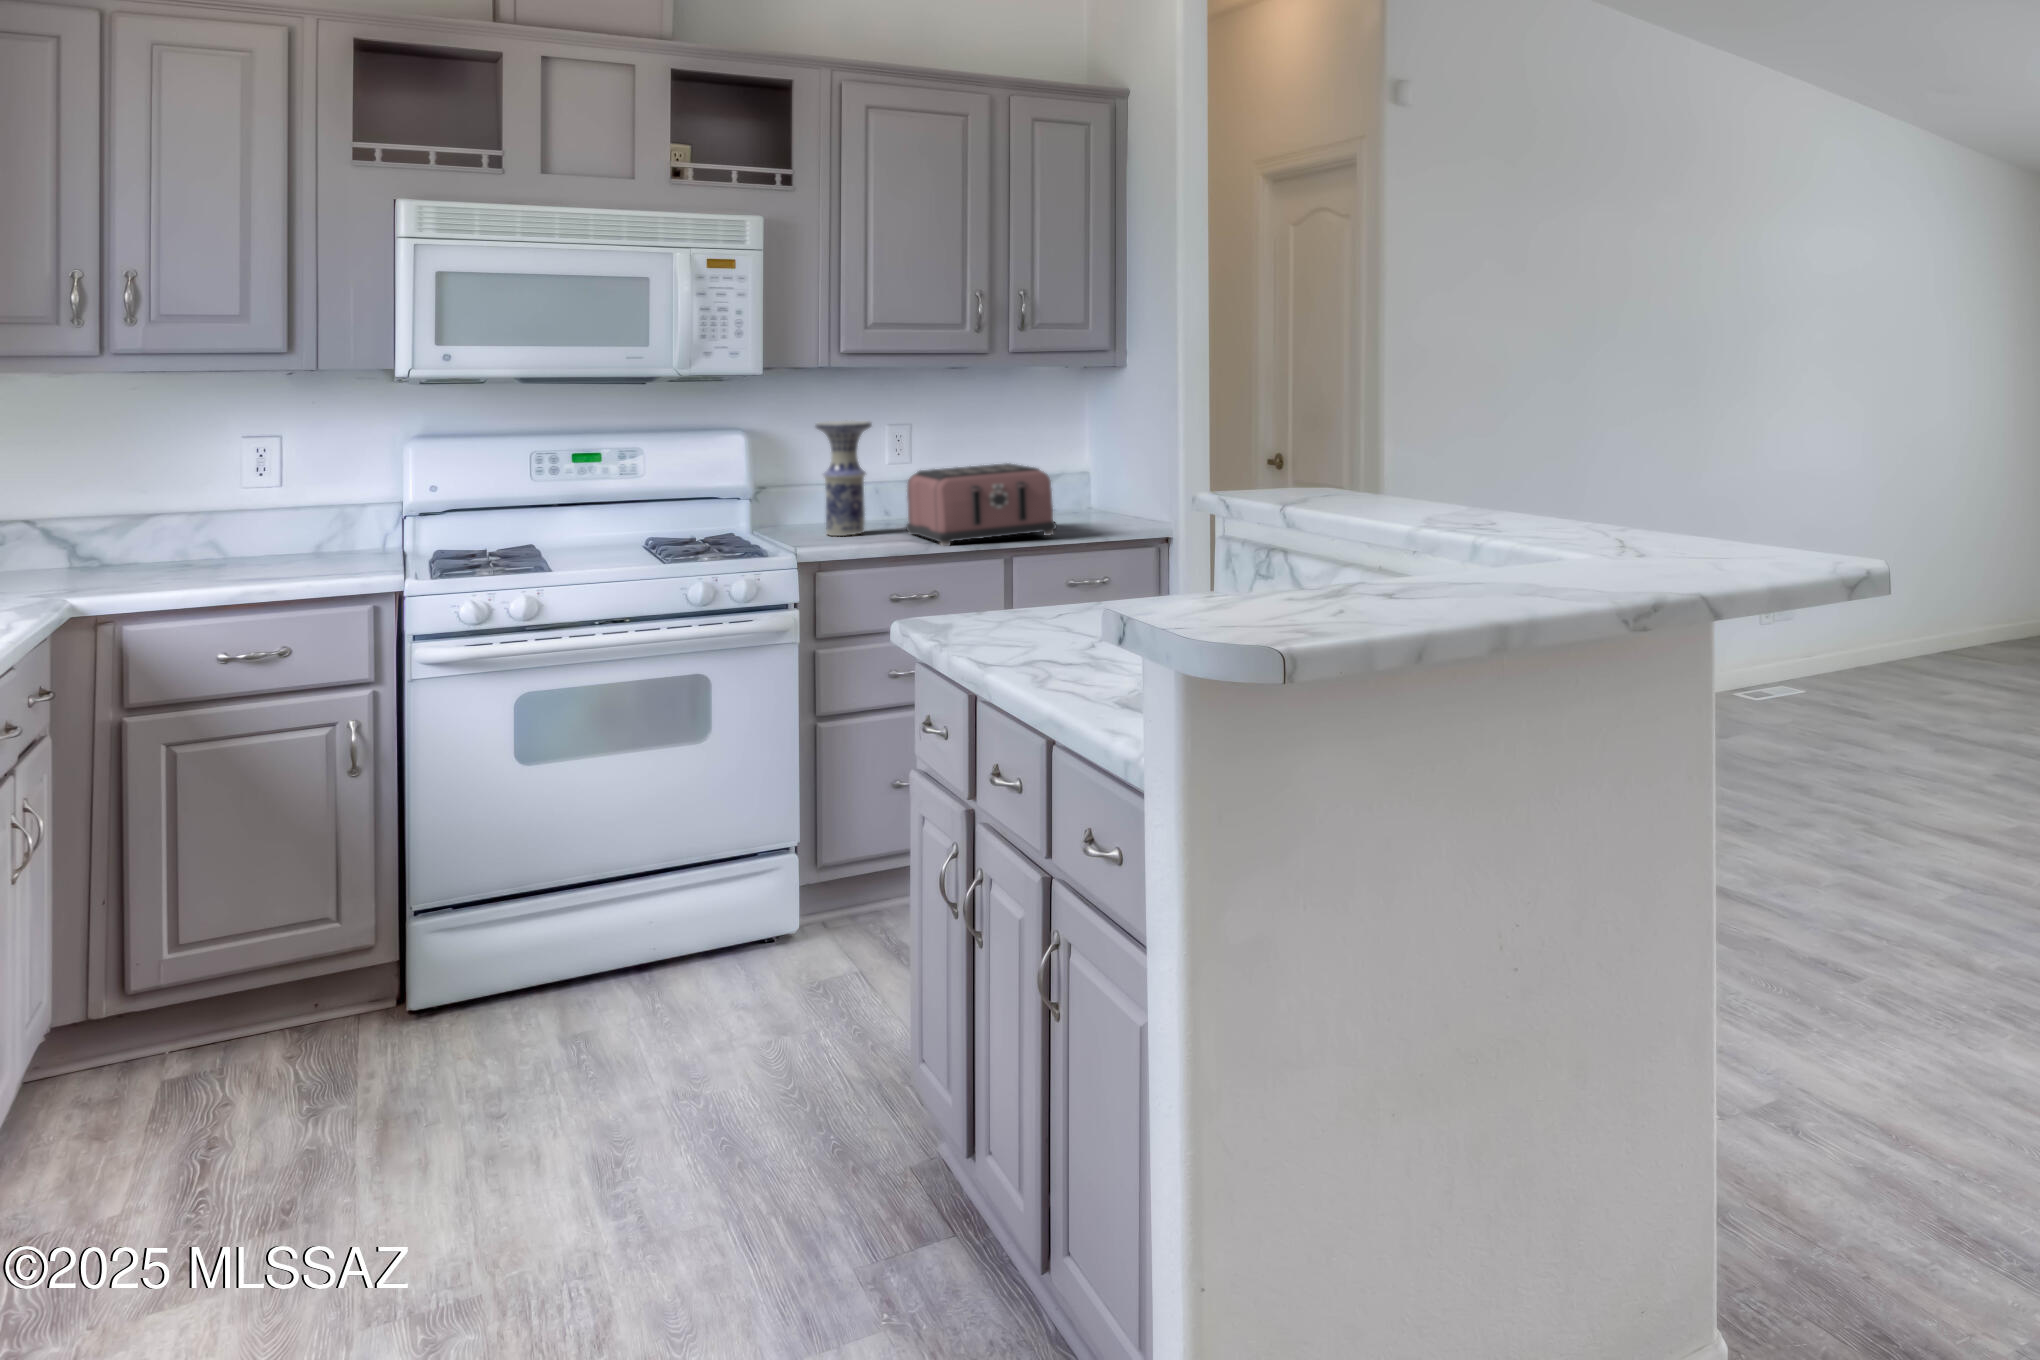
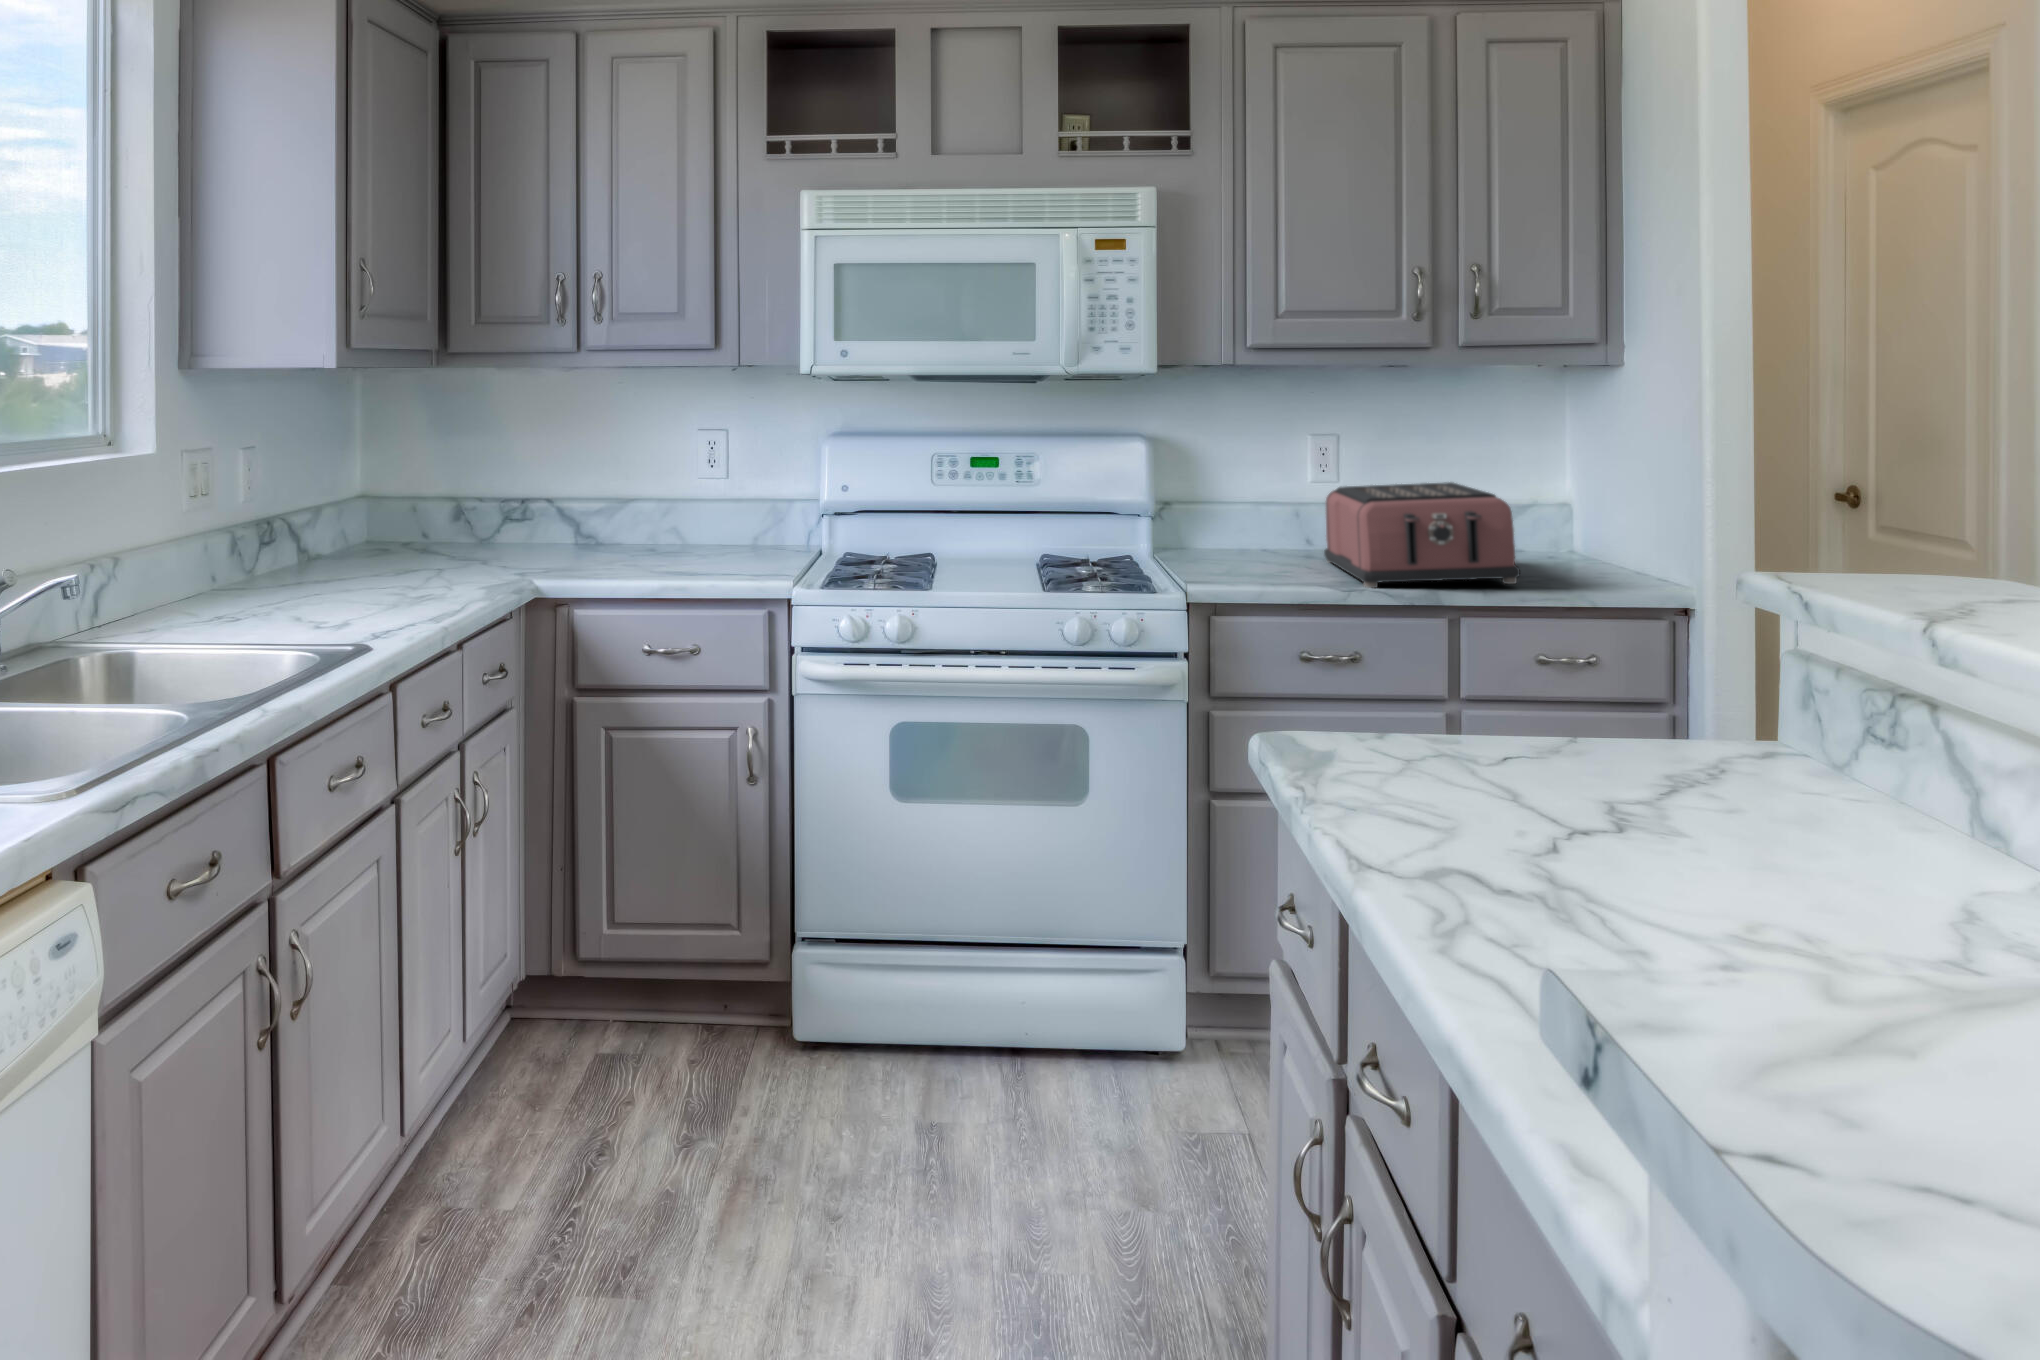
vase: present [815,420,872,536] -> none [1221,423,1284,558]

